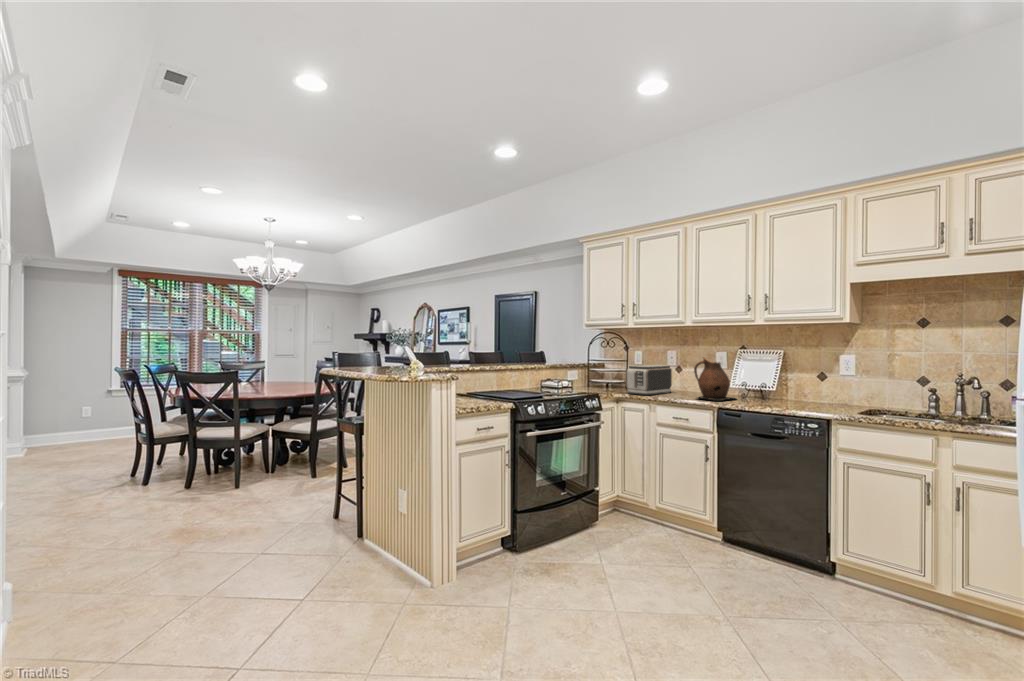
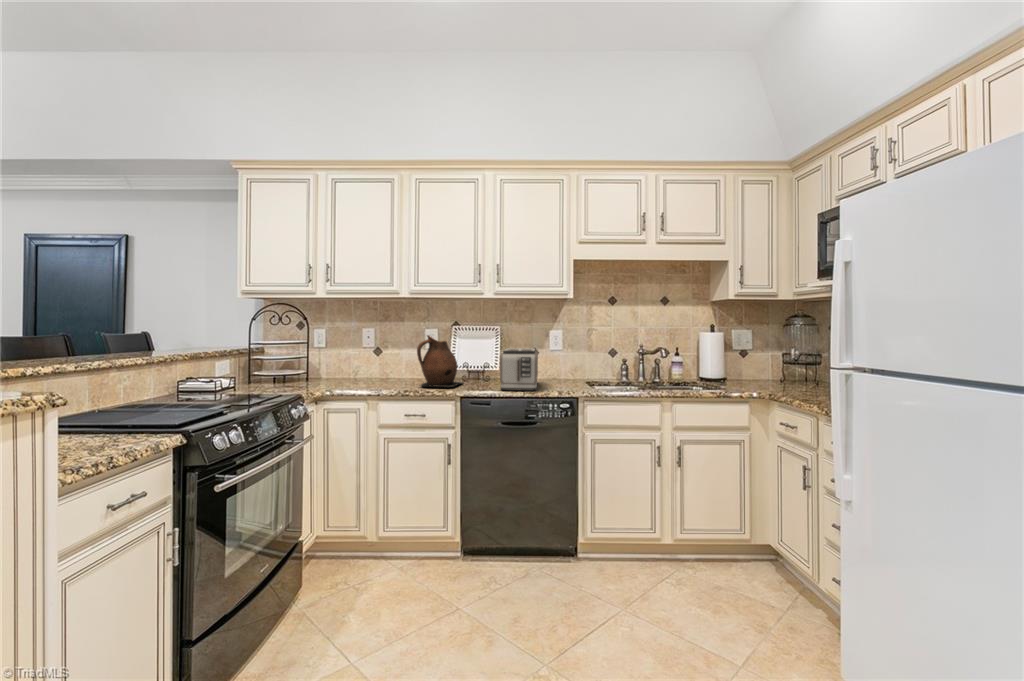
toaster: present [626,365,672,395] -> present [500,348,538,391]

